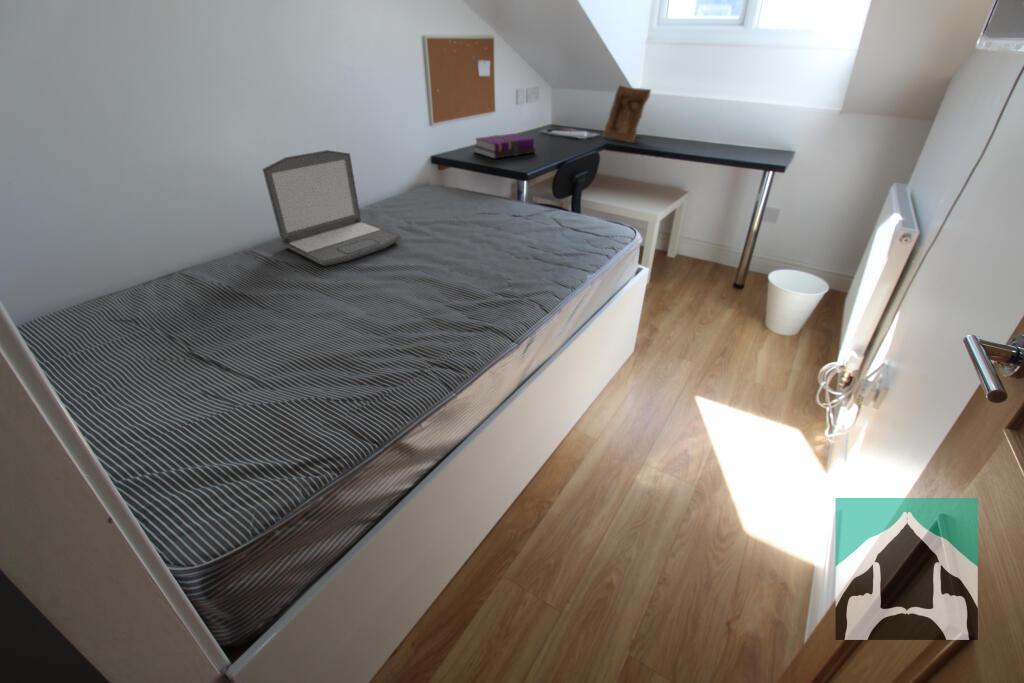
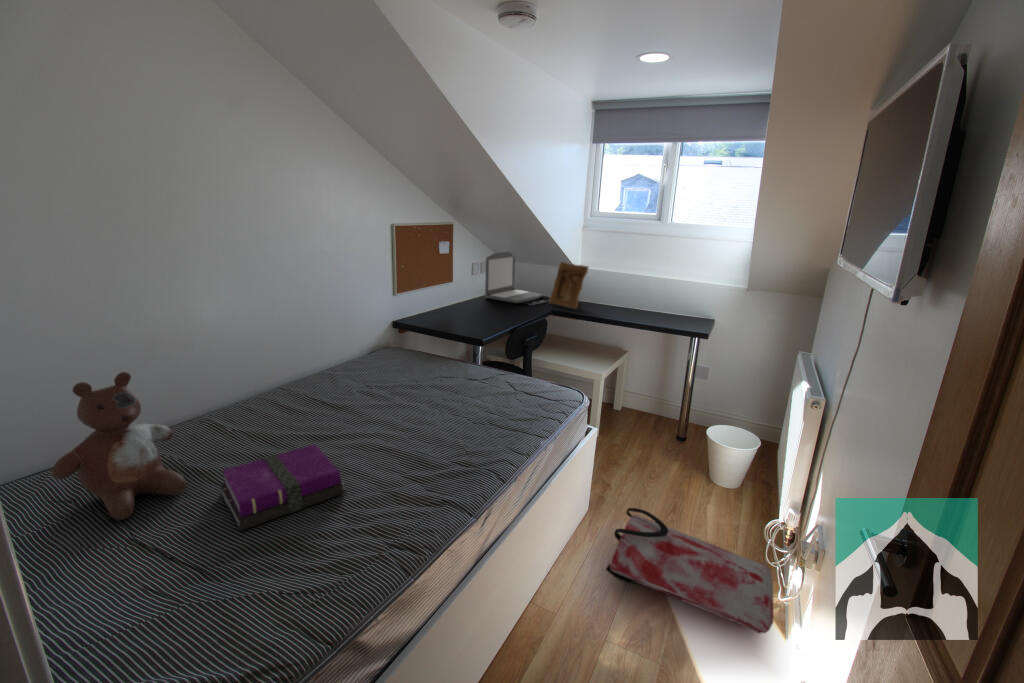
notebook: present [474,134,536,159] -> present [220,444,346,531]
laptop: present [263,150,401,266] -> present [484,252,543,303]
stuffed bear: none [105,188,235,334] -> present [52,372,186,520]
bag: none [649,348,820,465] -> present [607,508,773,633]

